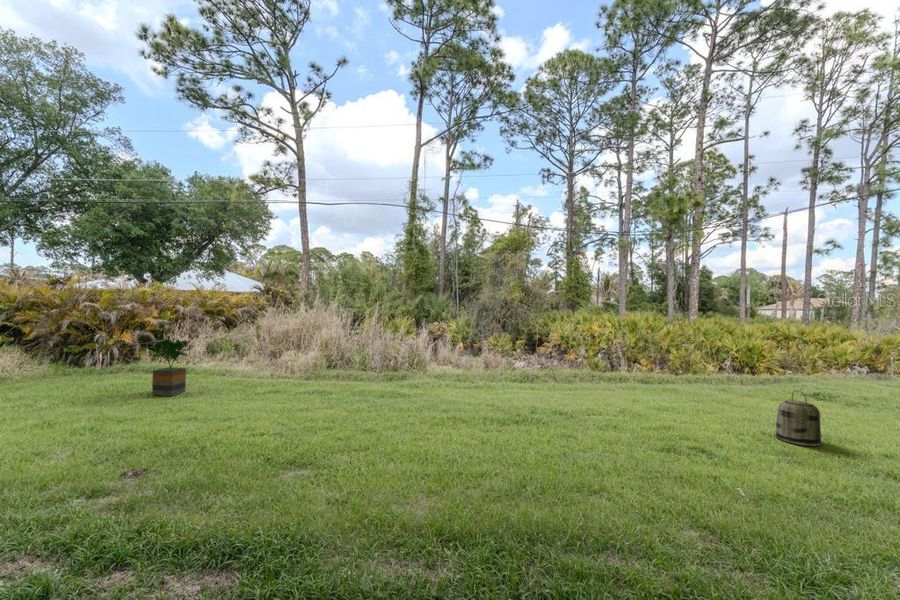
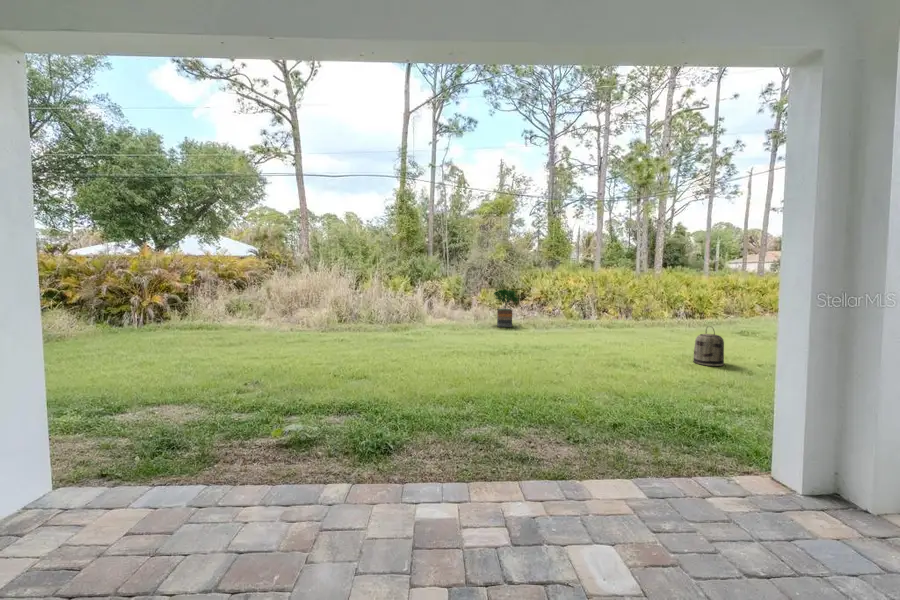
potted tree: present [152,339,193,396] -> present [494,289,518,327]

